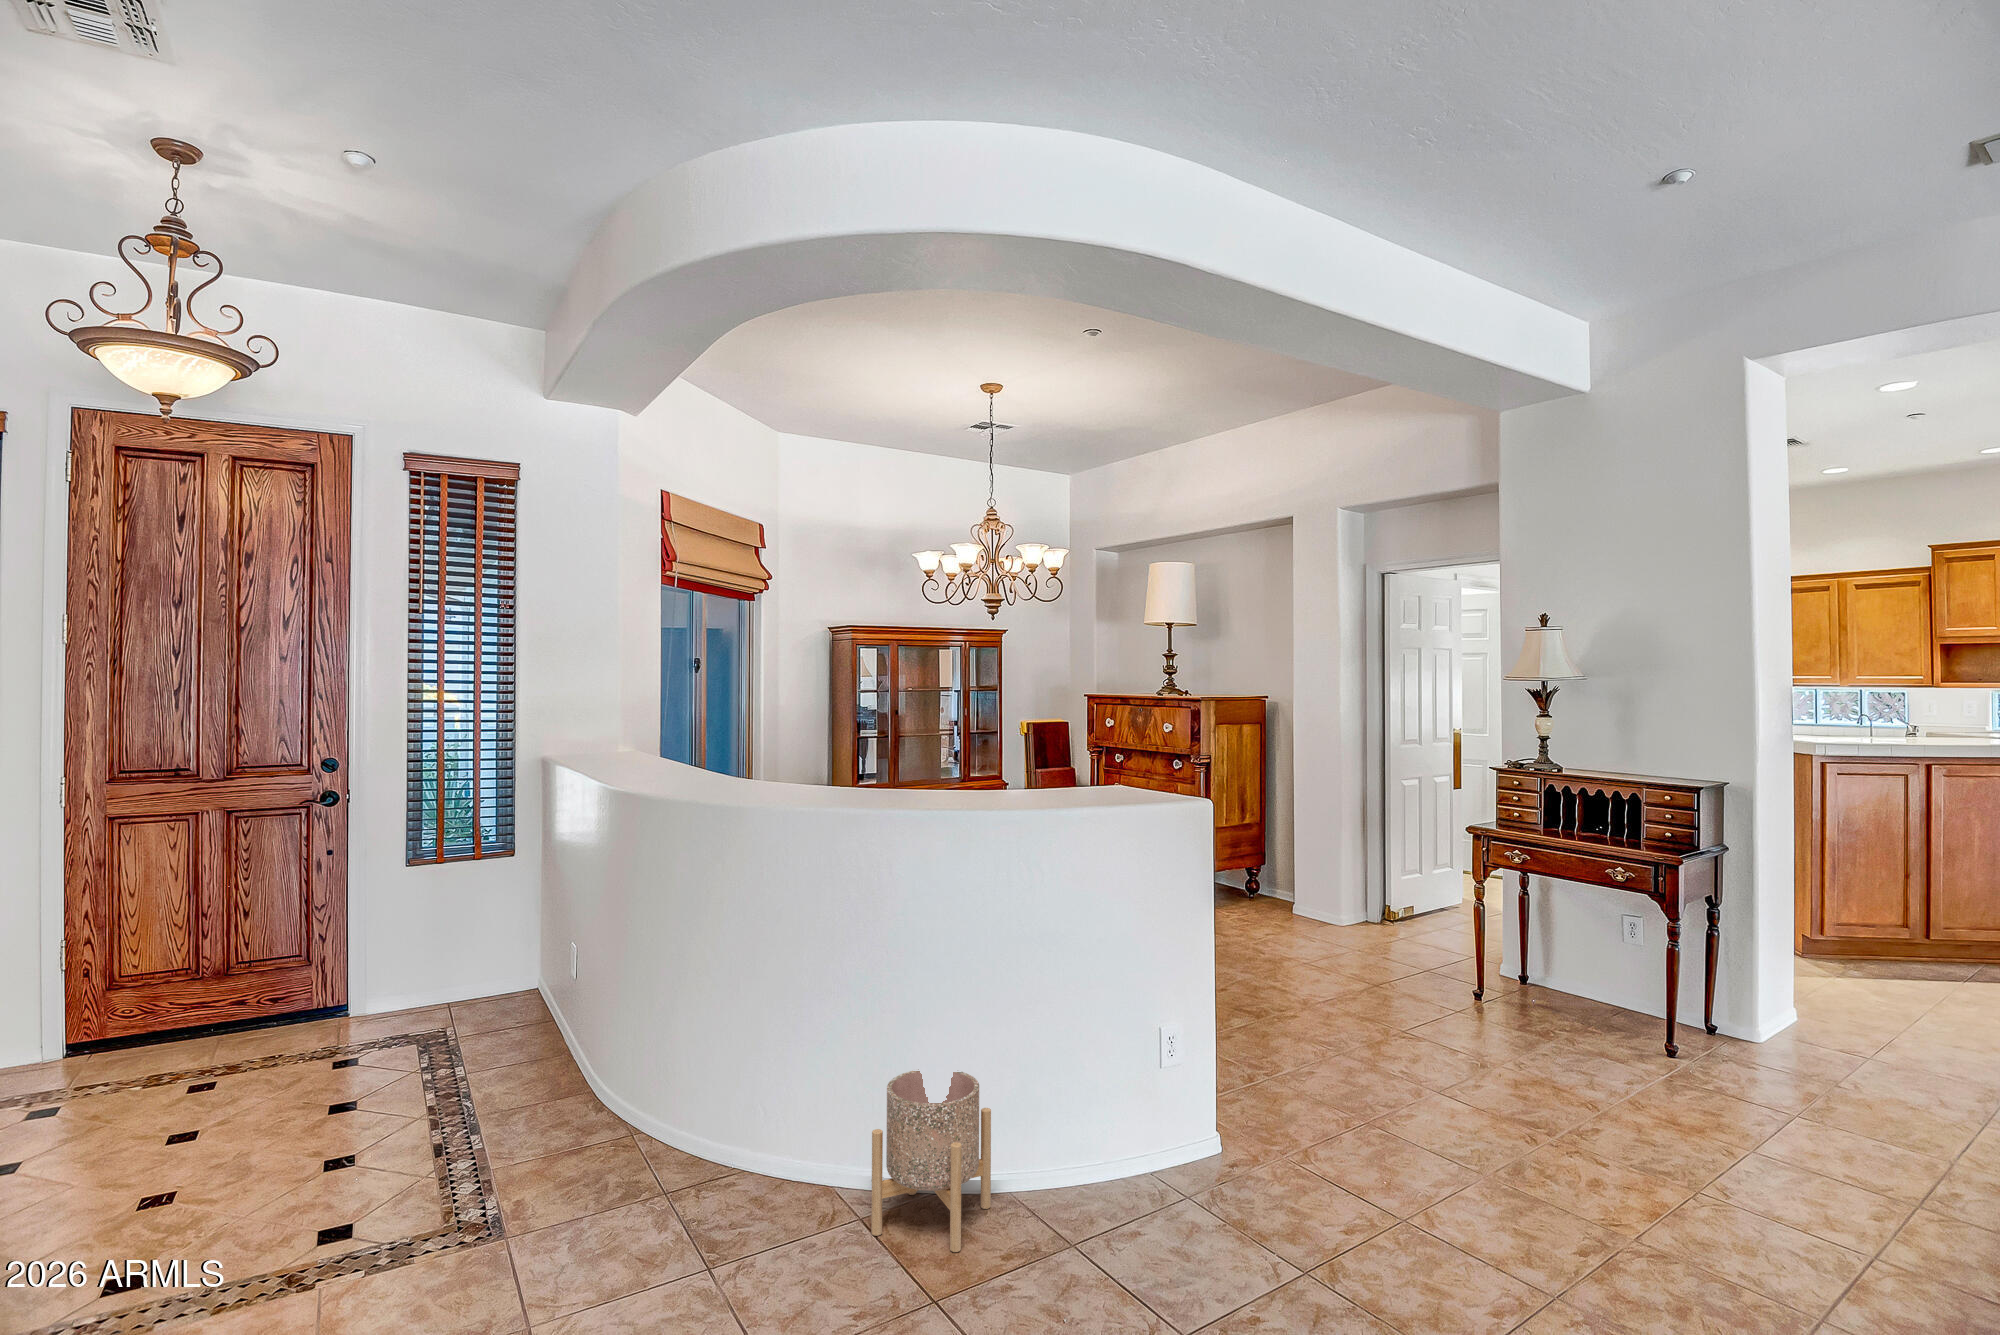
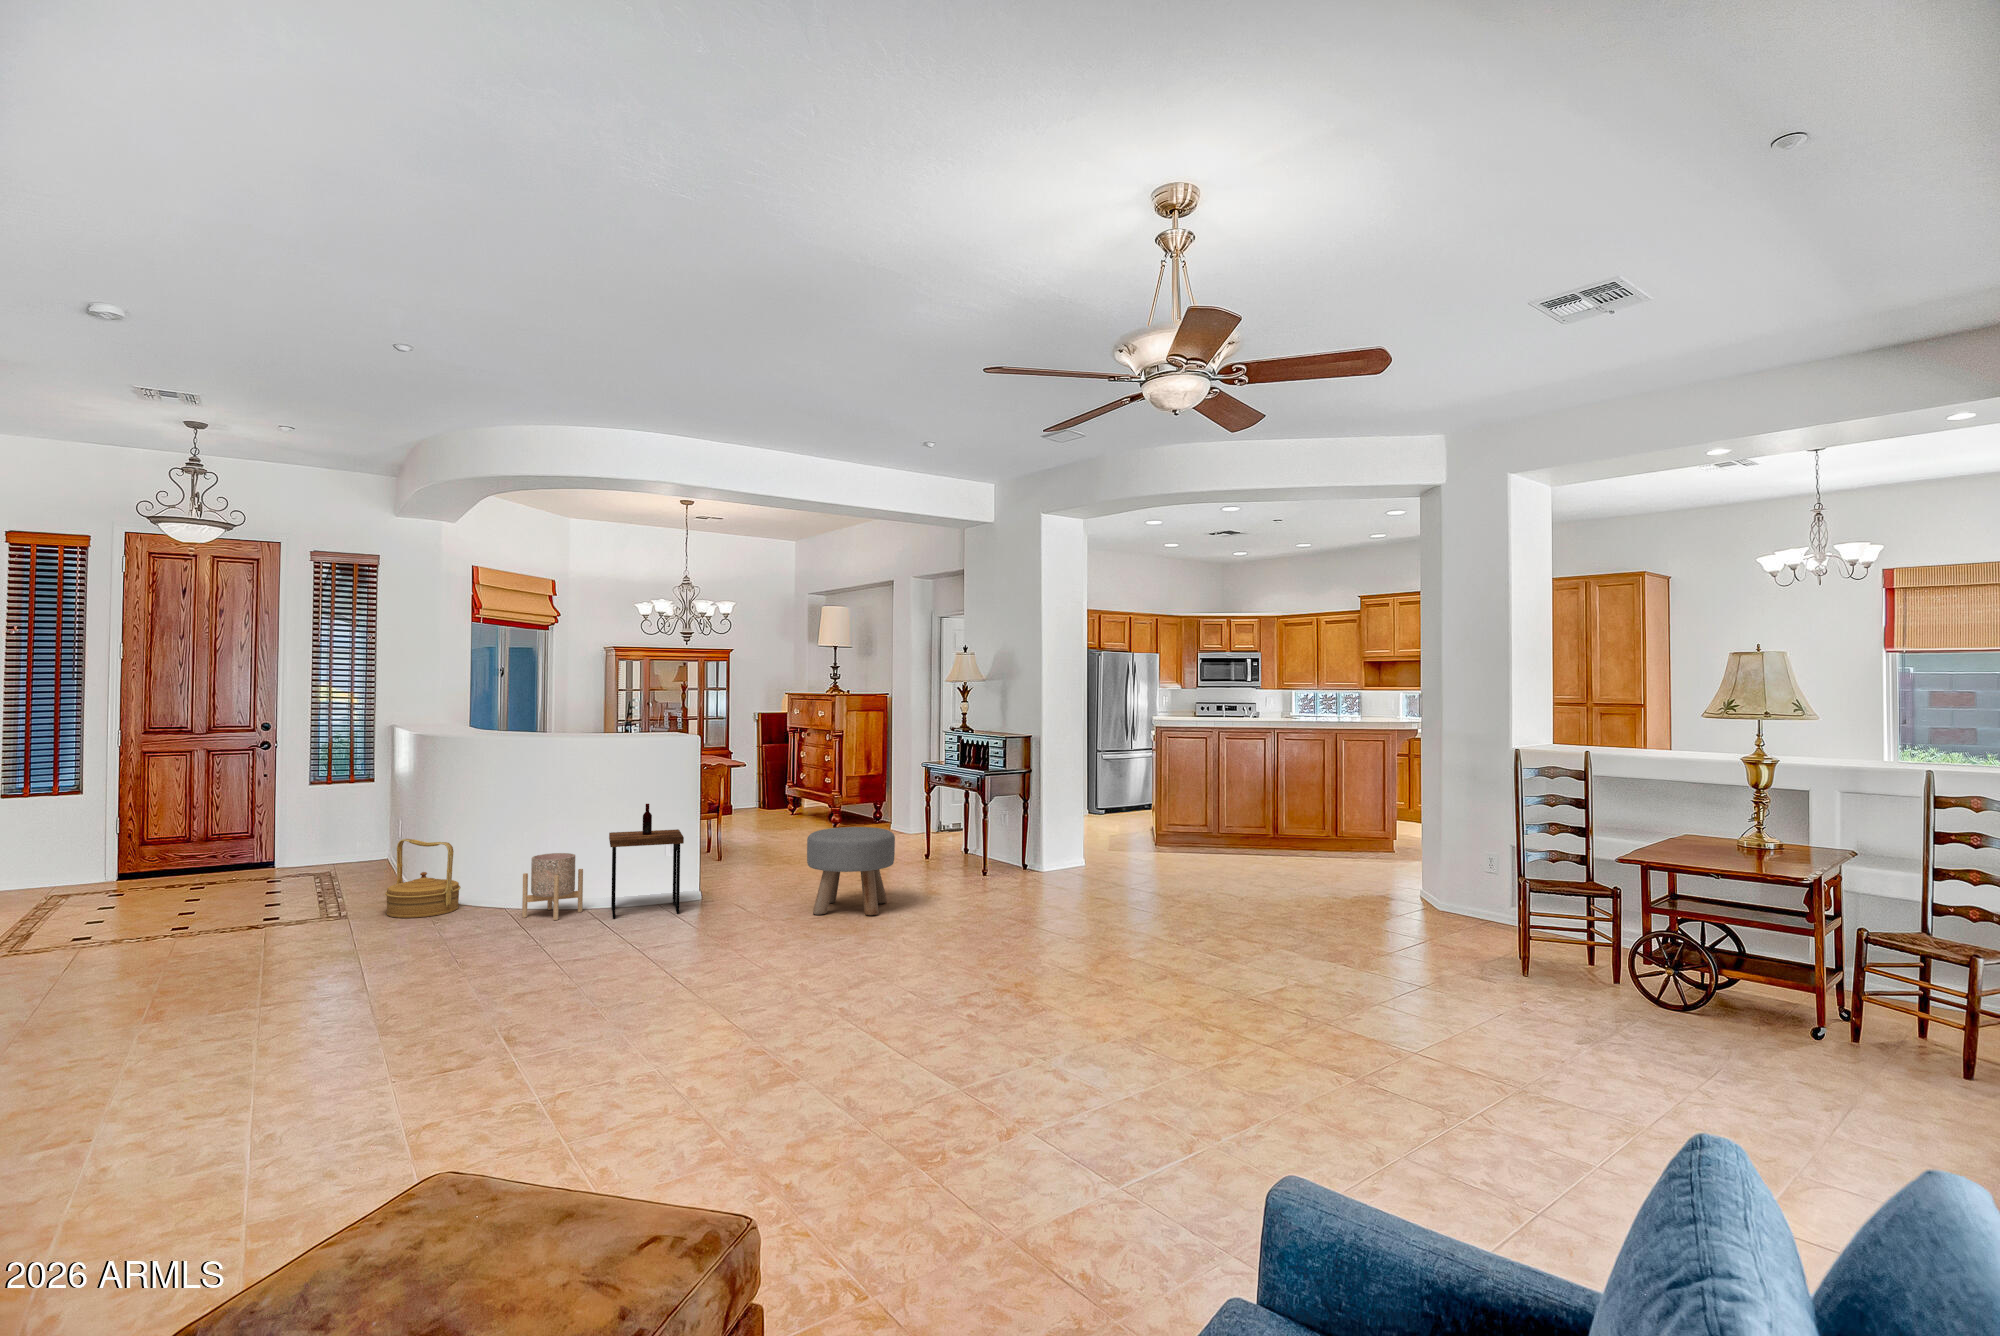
side table: none [1034,959,1228,1248] -> present [609,804,684,919]
ottoman: none [1482,1002,1716,1250] -> present [807,827,895,915]
woven basket: none [562,1026,716,1229] -> present [385,839,461,918]

